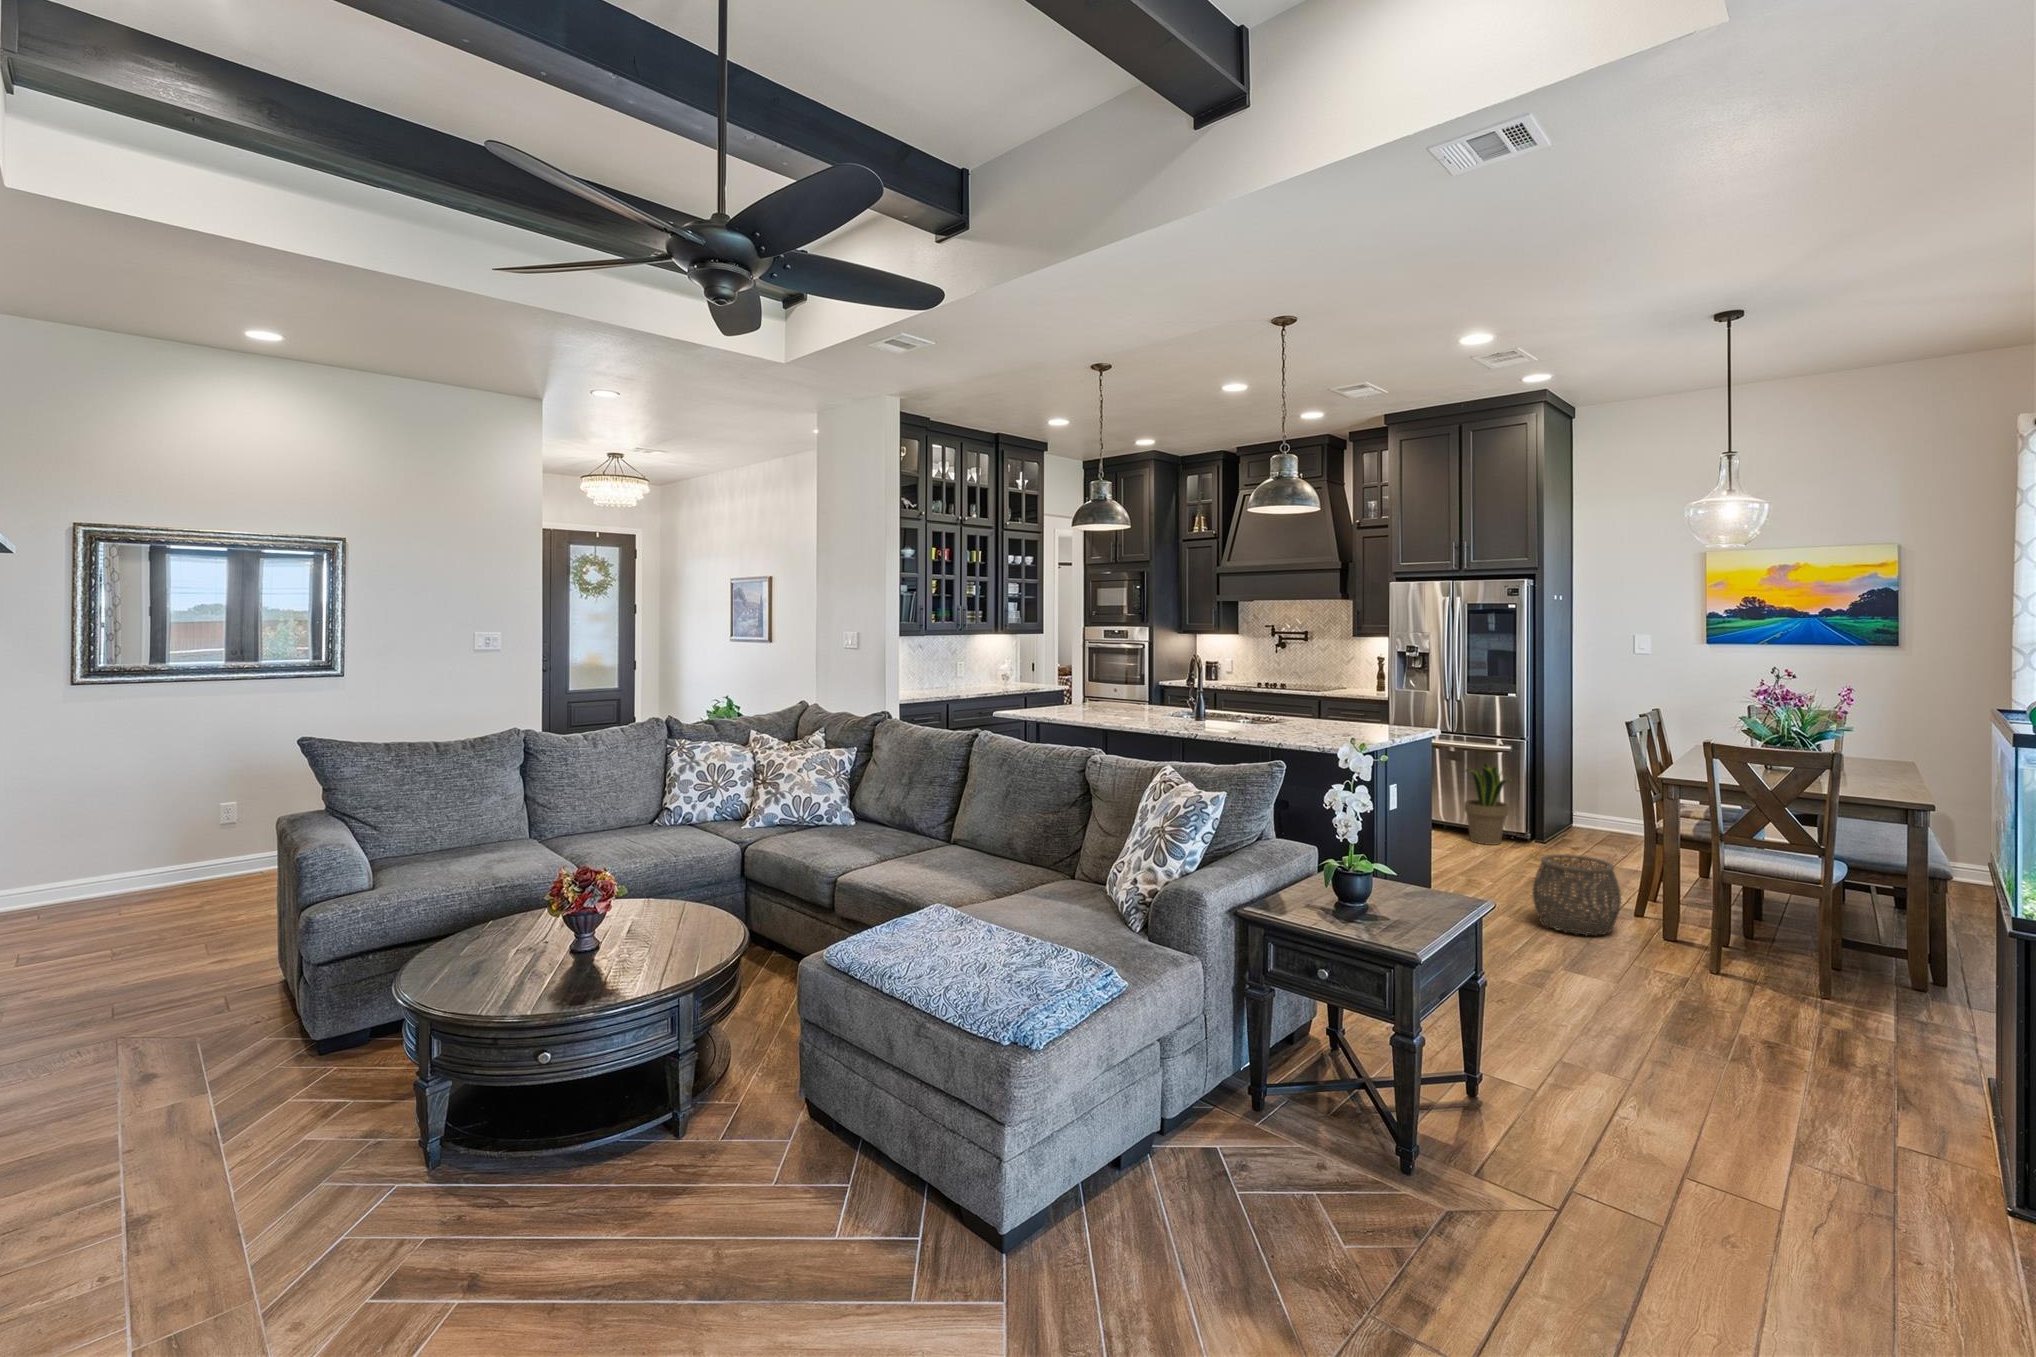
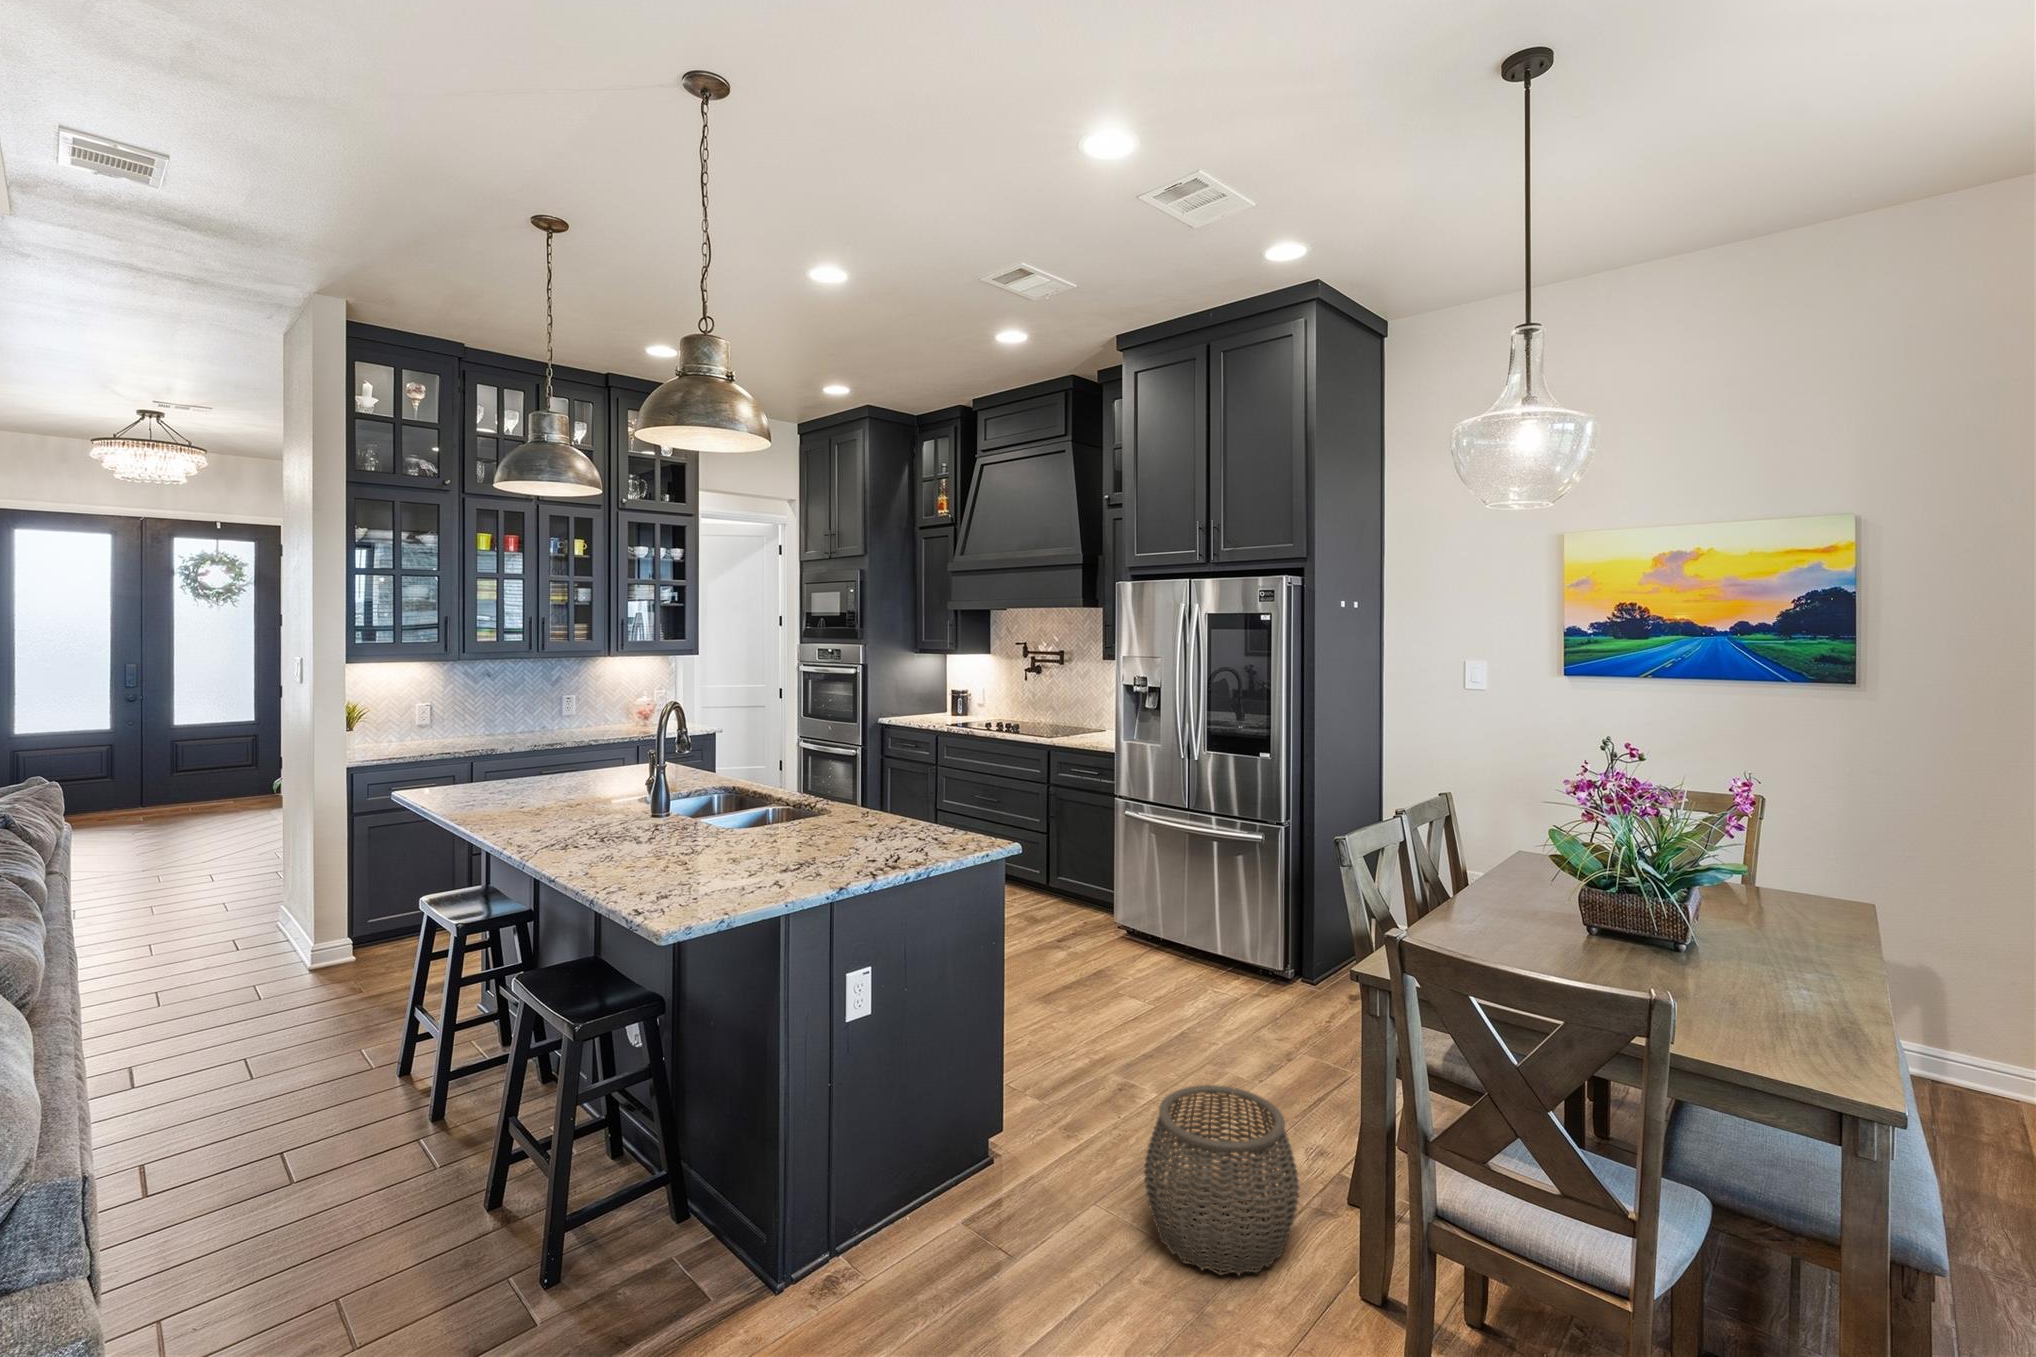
potted plant: present [1464,764,1509,845] -> none [1193,860,1267,989]

